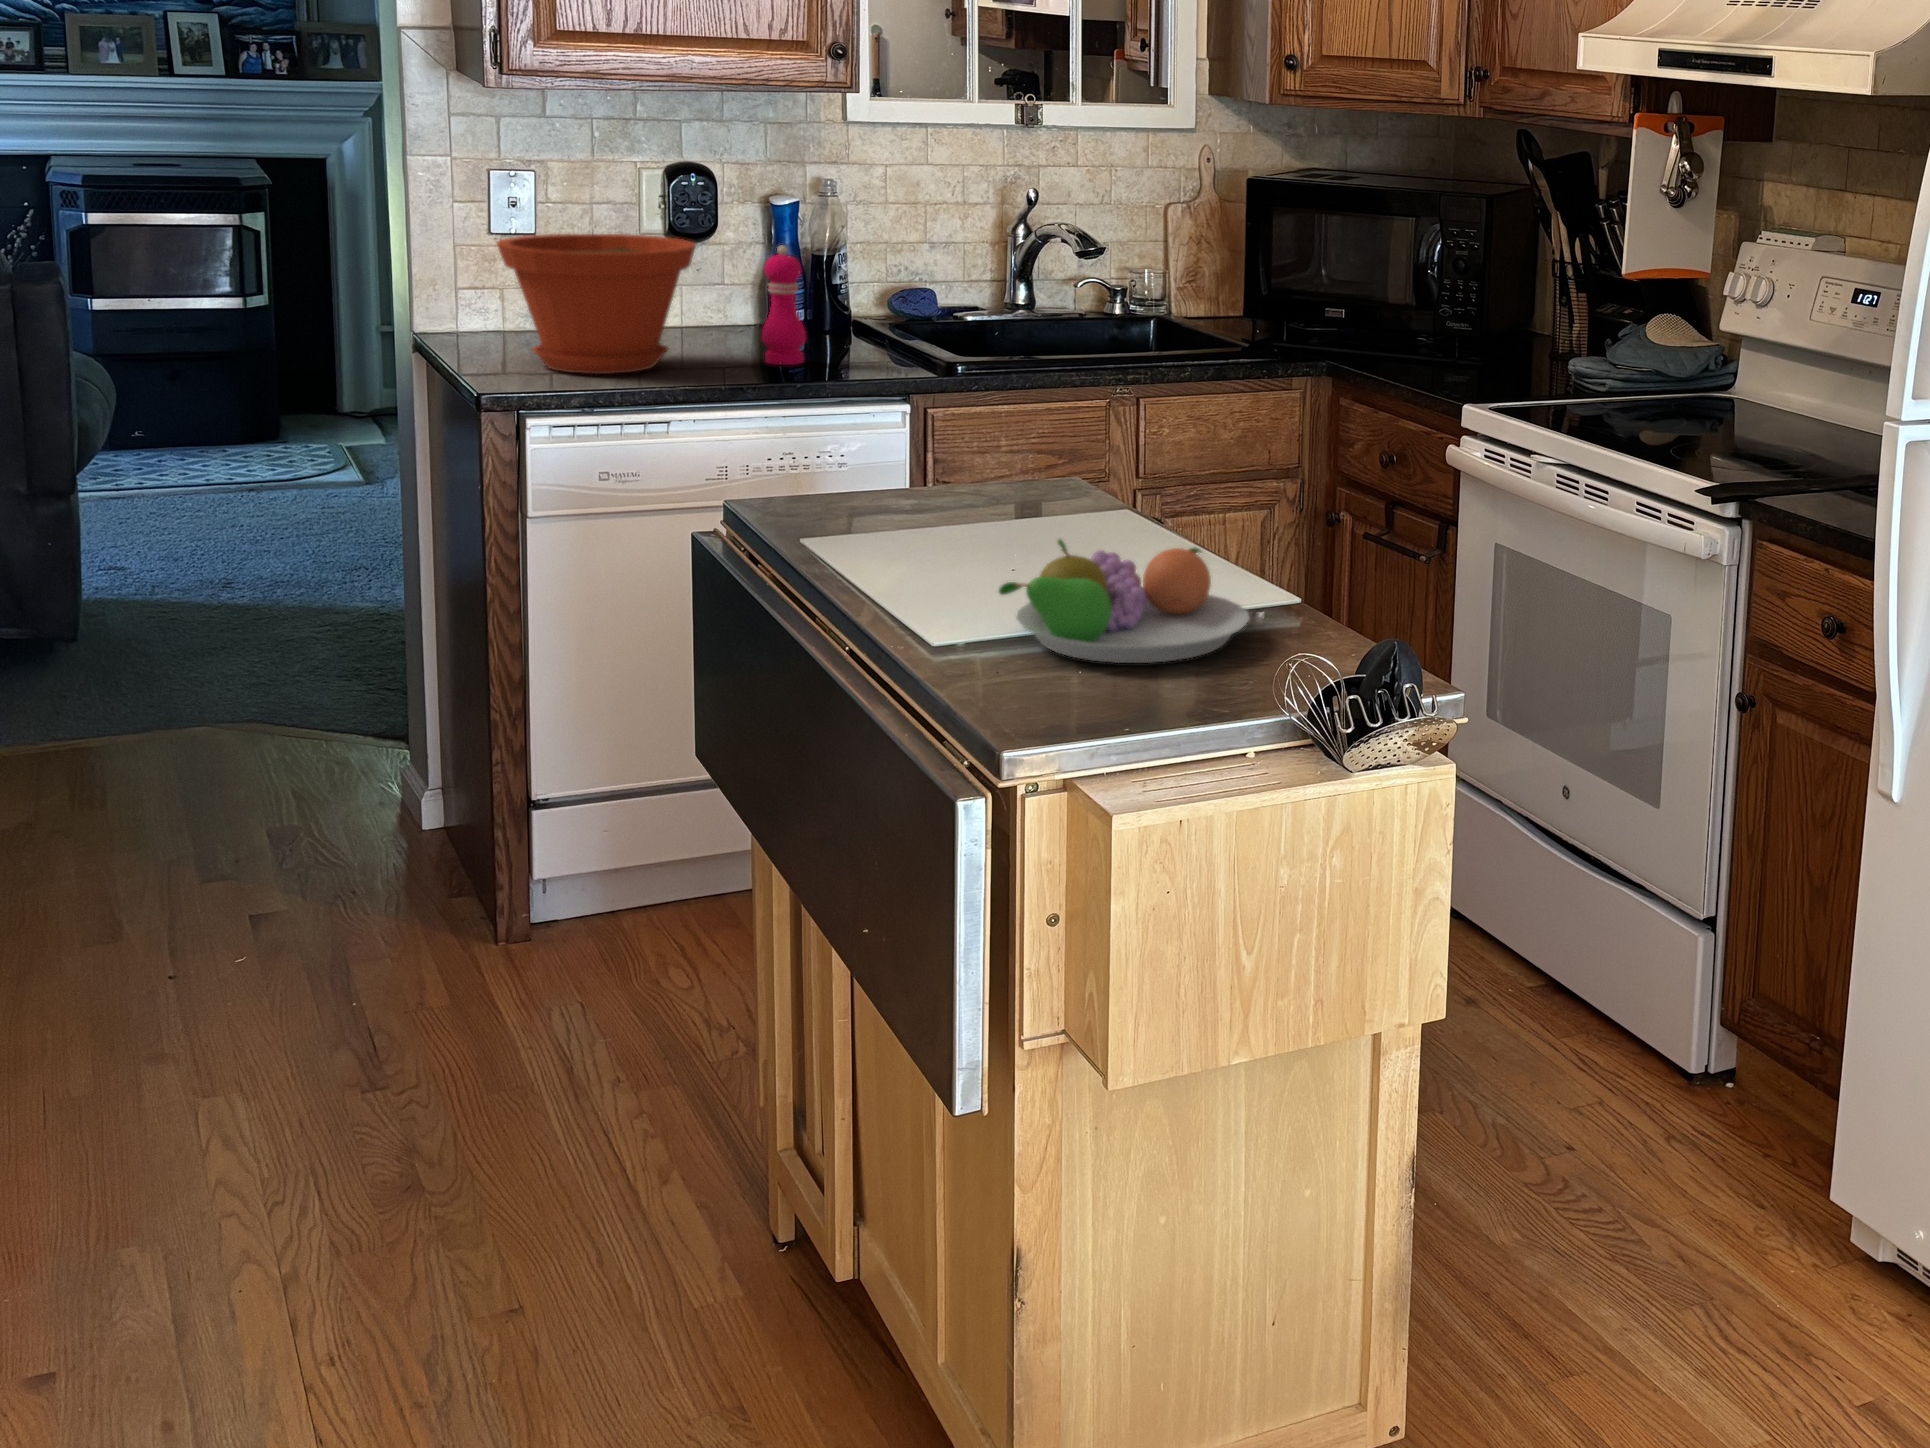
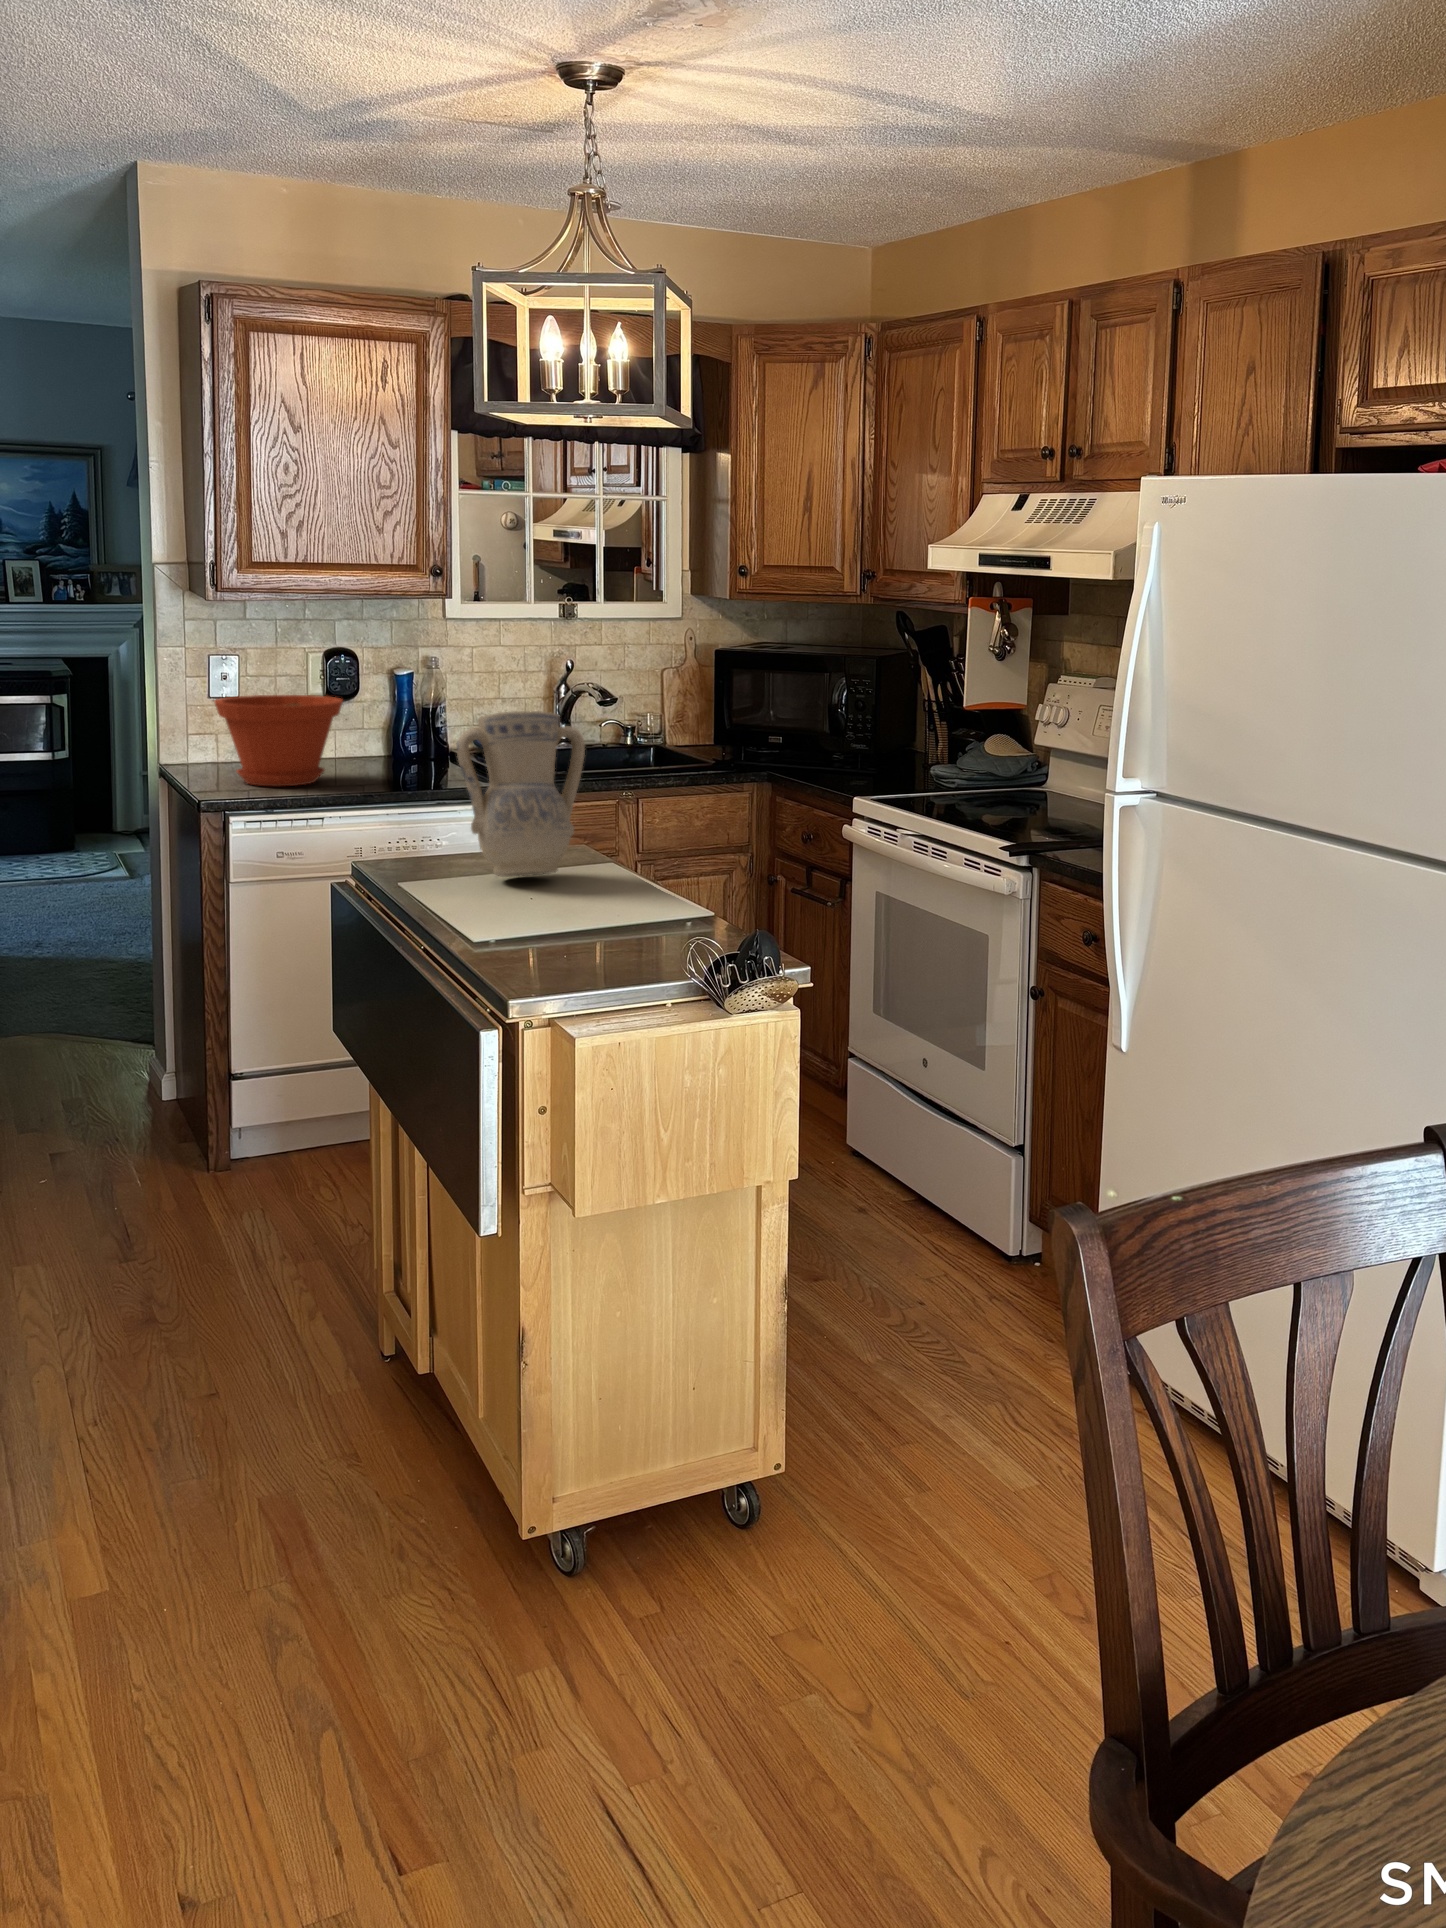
pepper mill: present [762,245,806,365] -> none [387,700,416,780]
vase: none [892,281,1090,535] -> present [457,711,585,877]
fruit bowl: present [999,539,1249,663] -> none [515,871,677,948]

